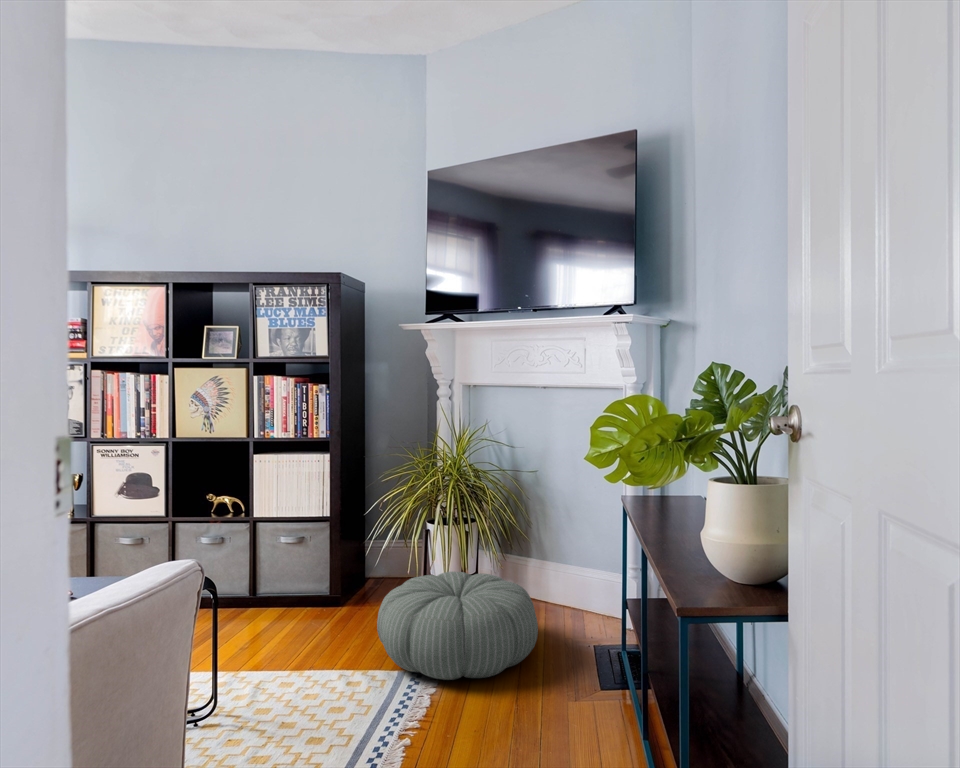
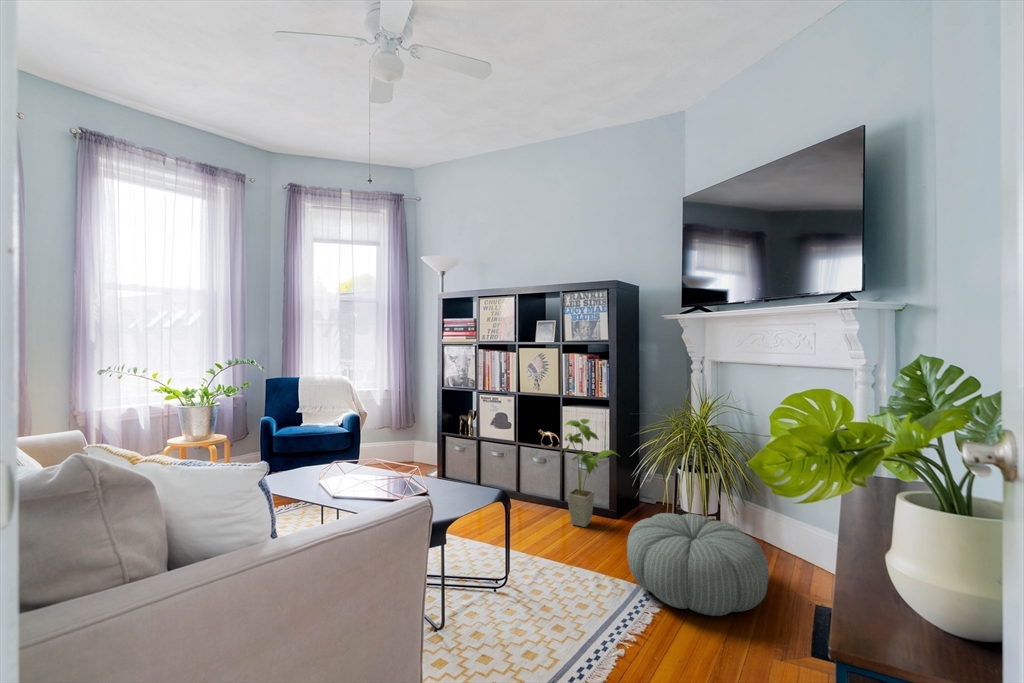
house plant: none [263,468,347,623] -> present [563,419,618,527]

